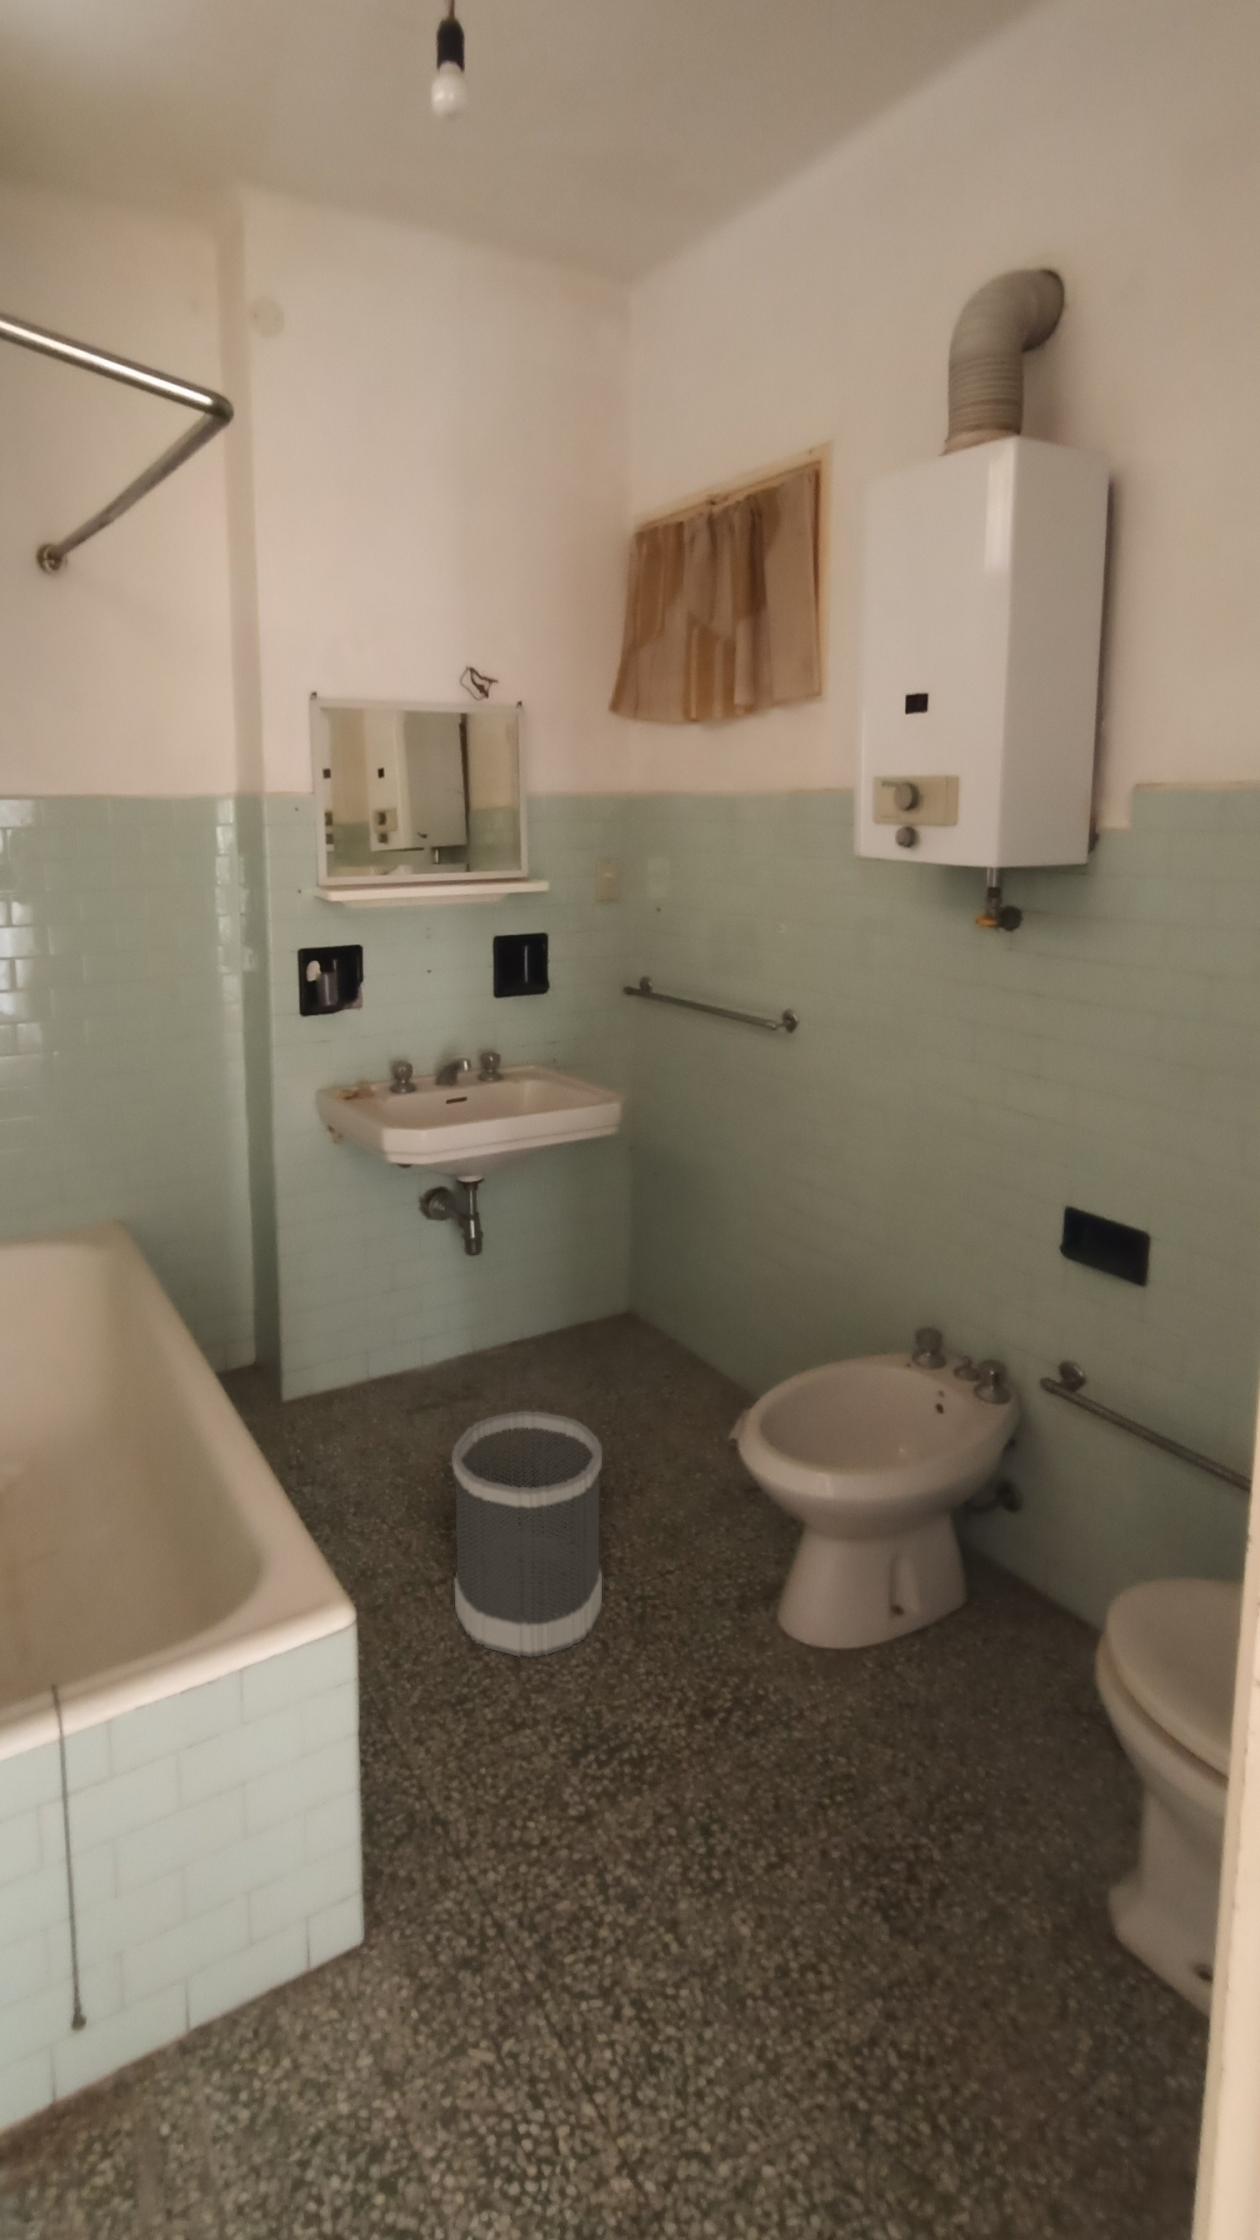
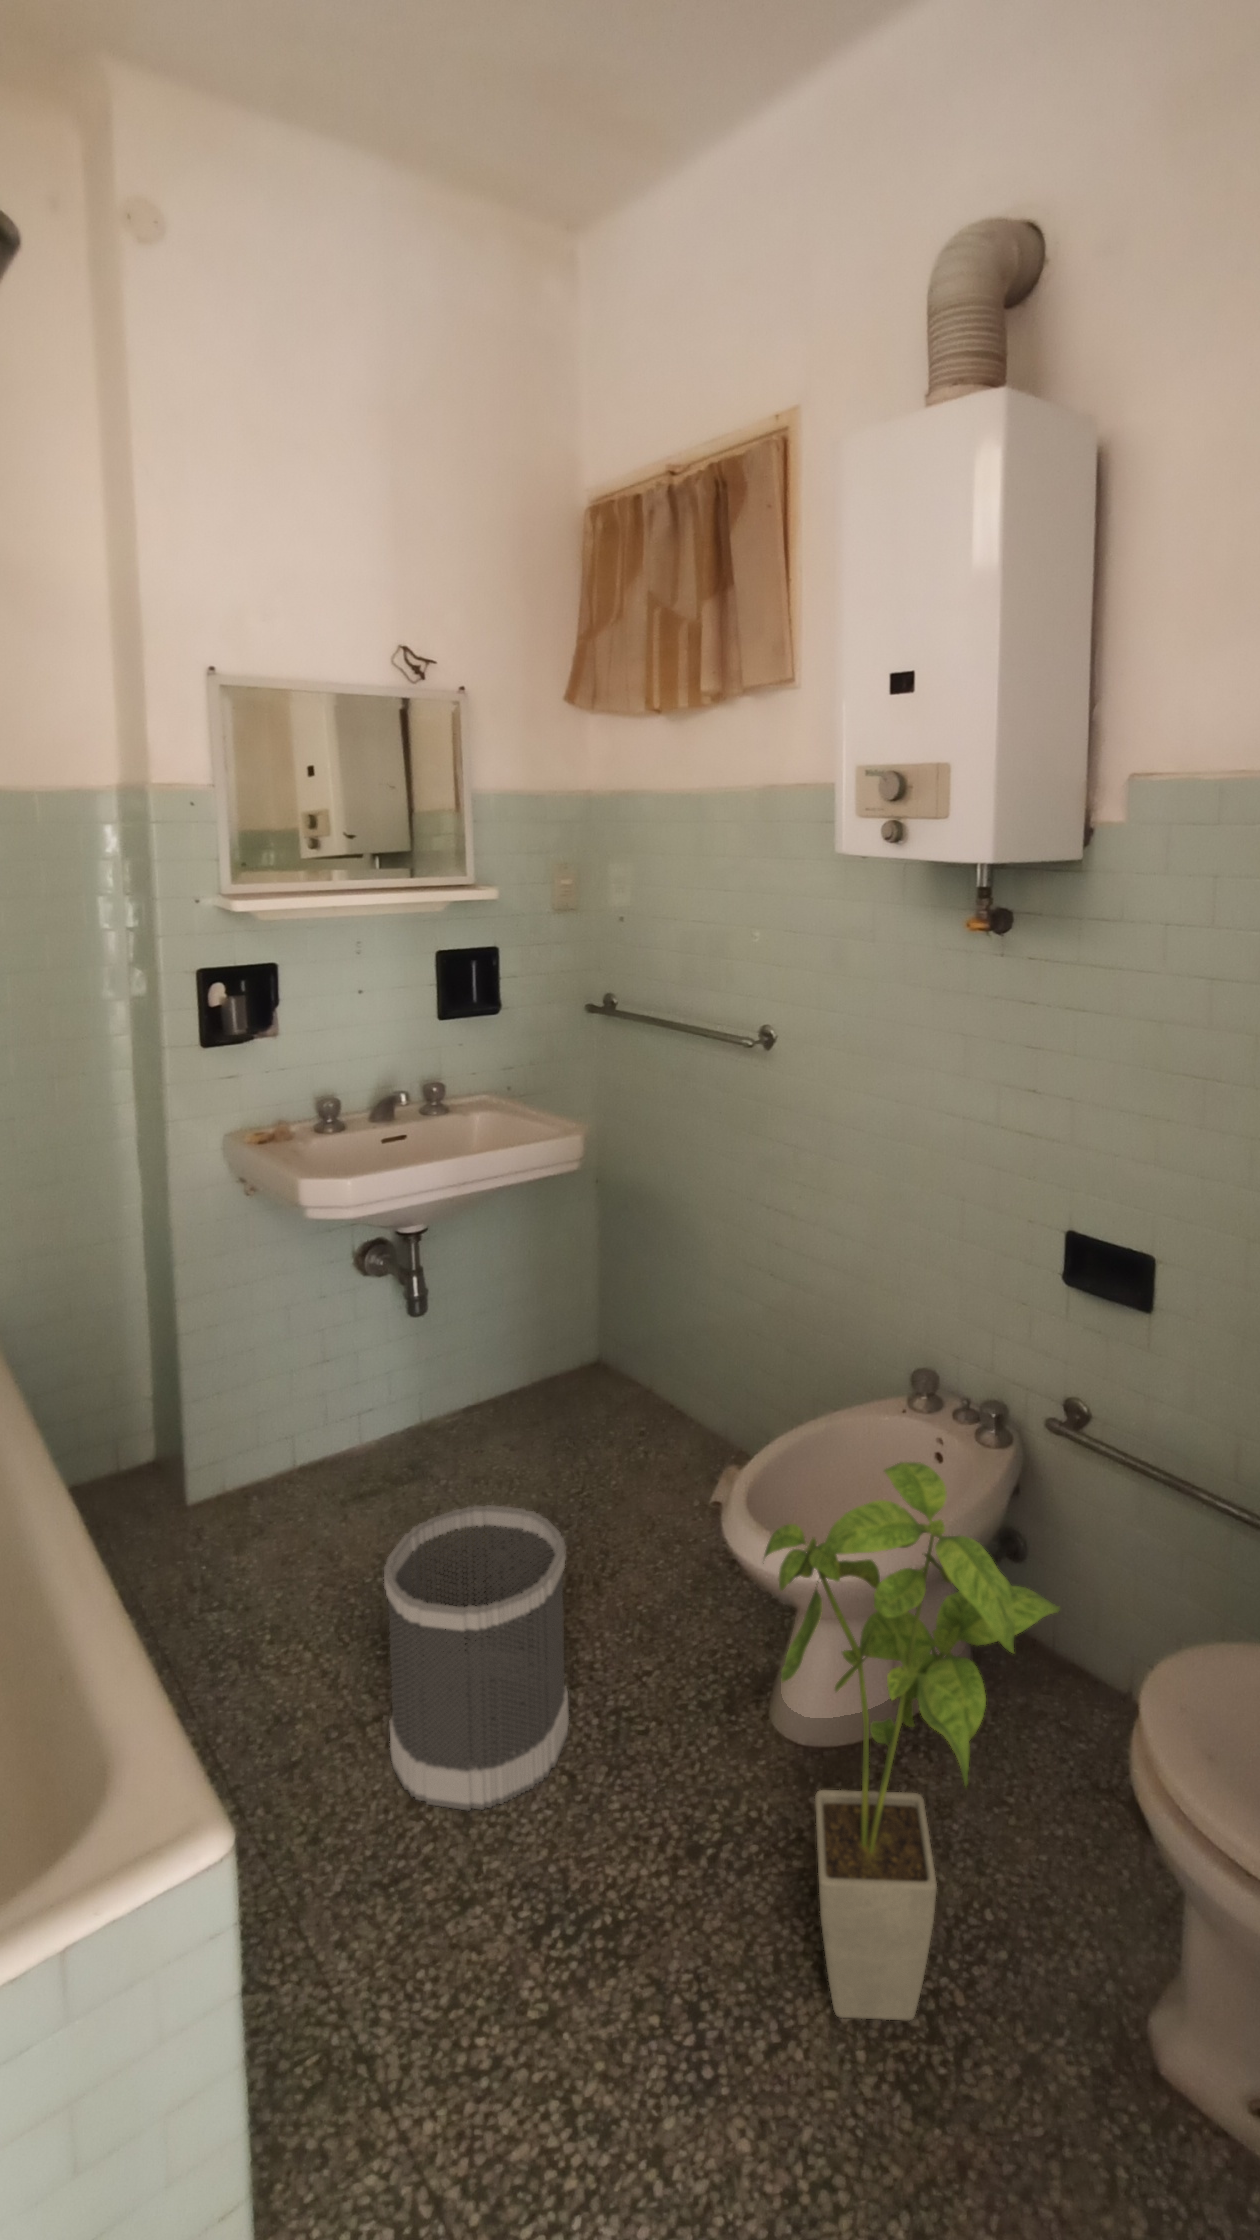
house plant: none [771,1388,1038,1863] -> present [764,1462,1059,2020]

